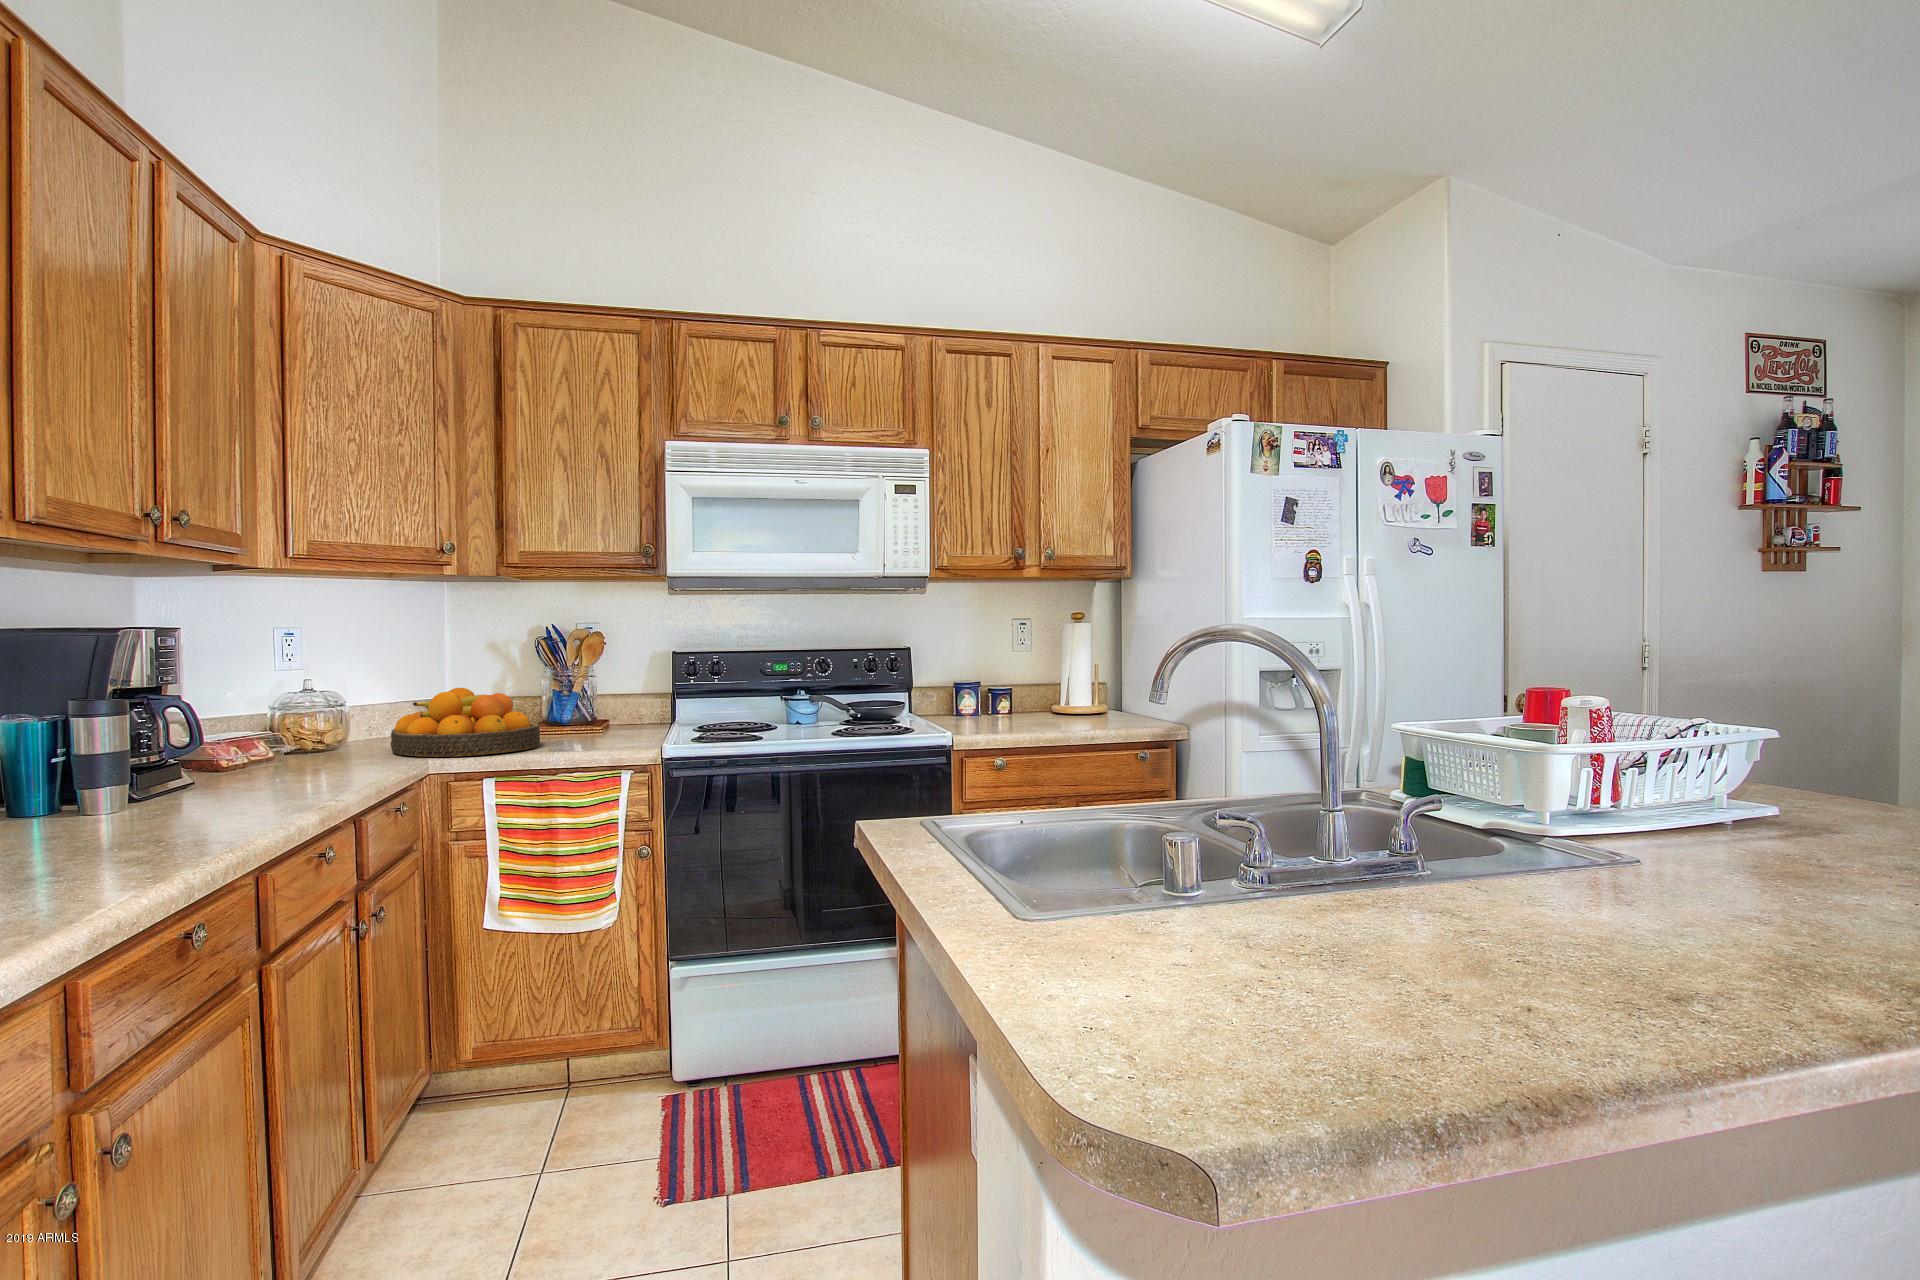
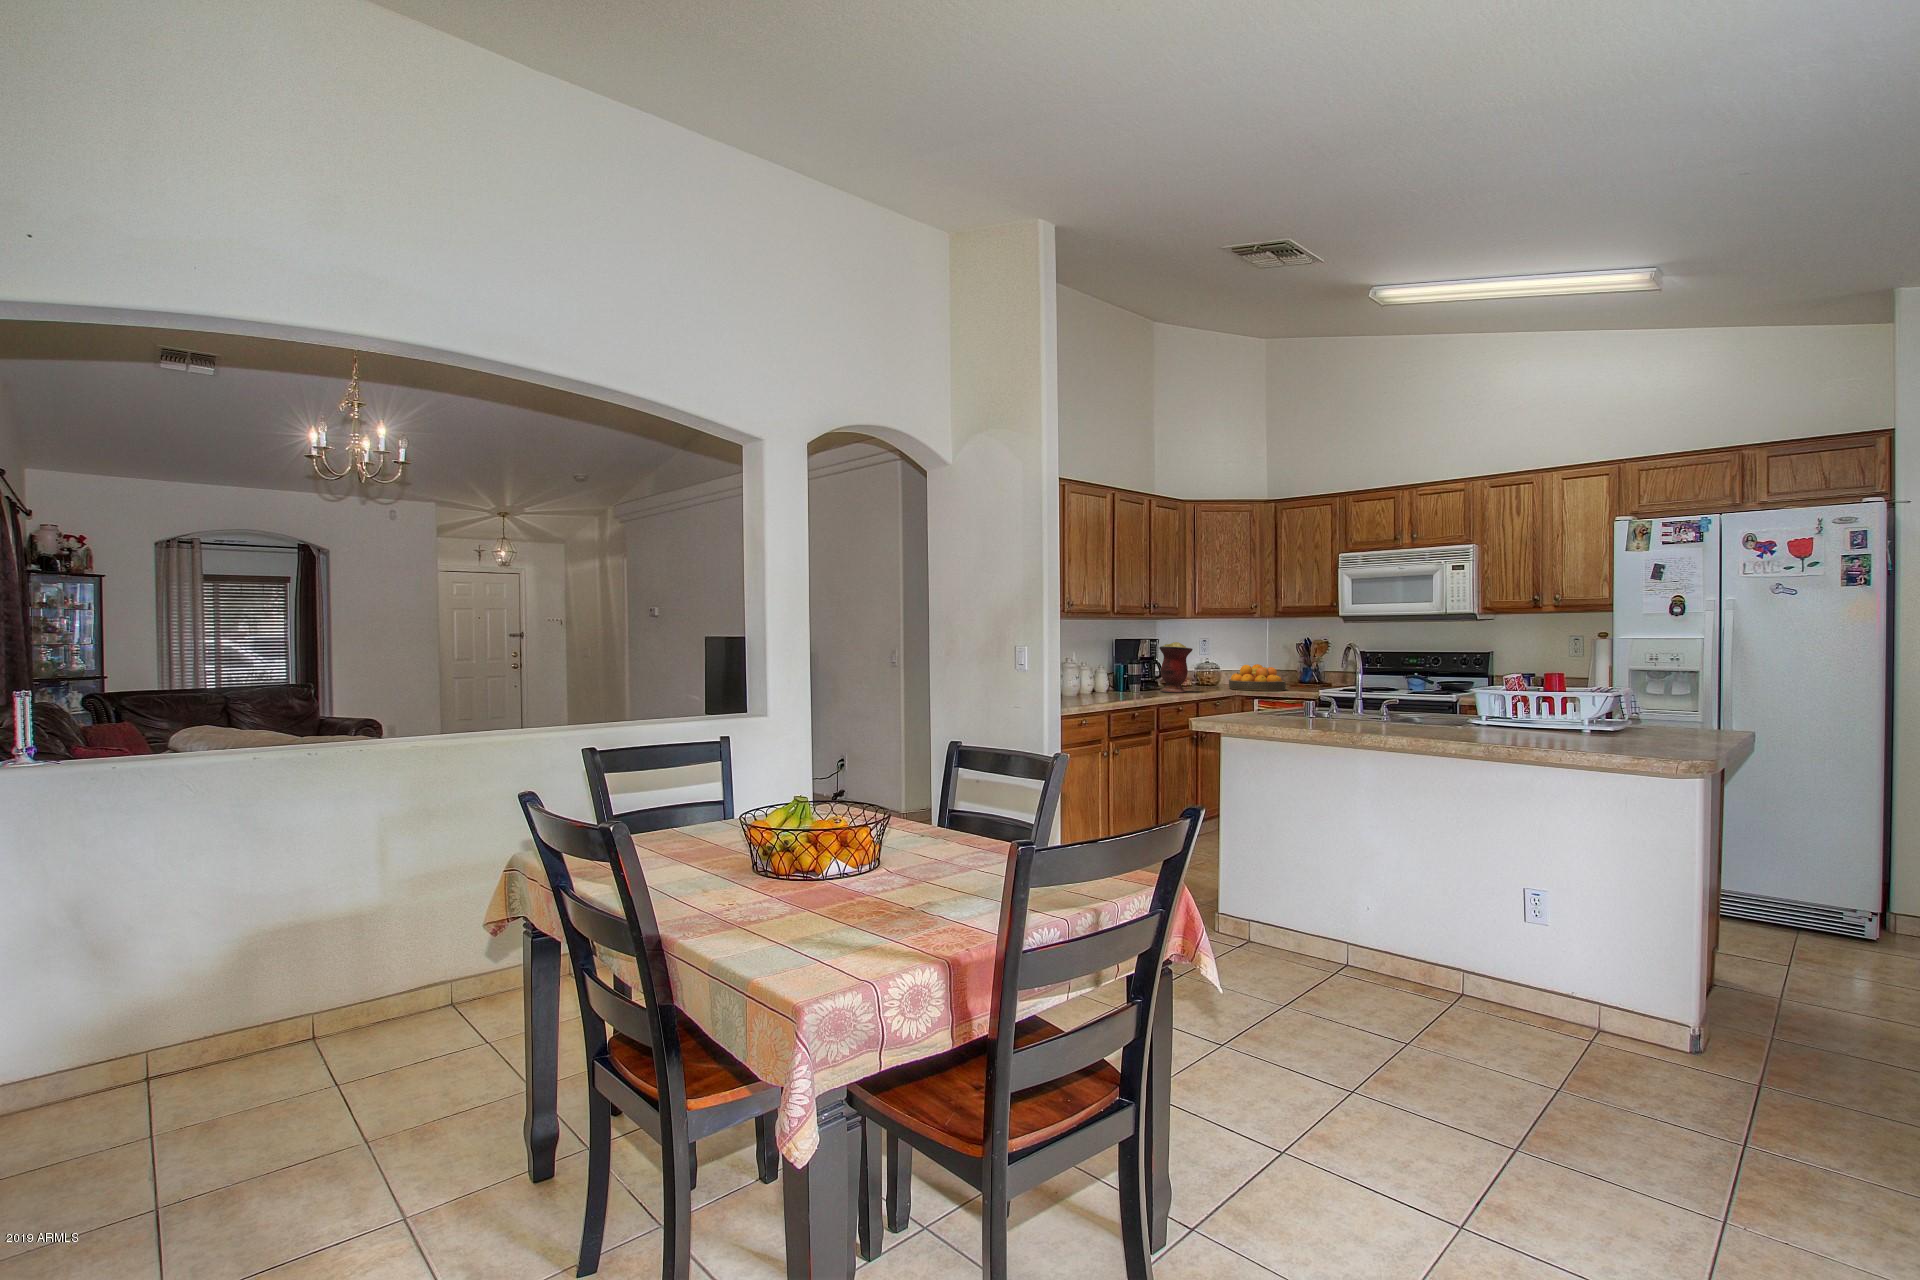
vase: none [196,638,327,805] -> present [1159,642,1193,692]

